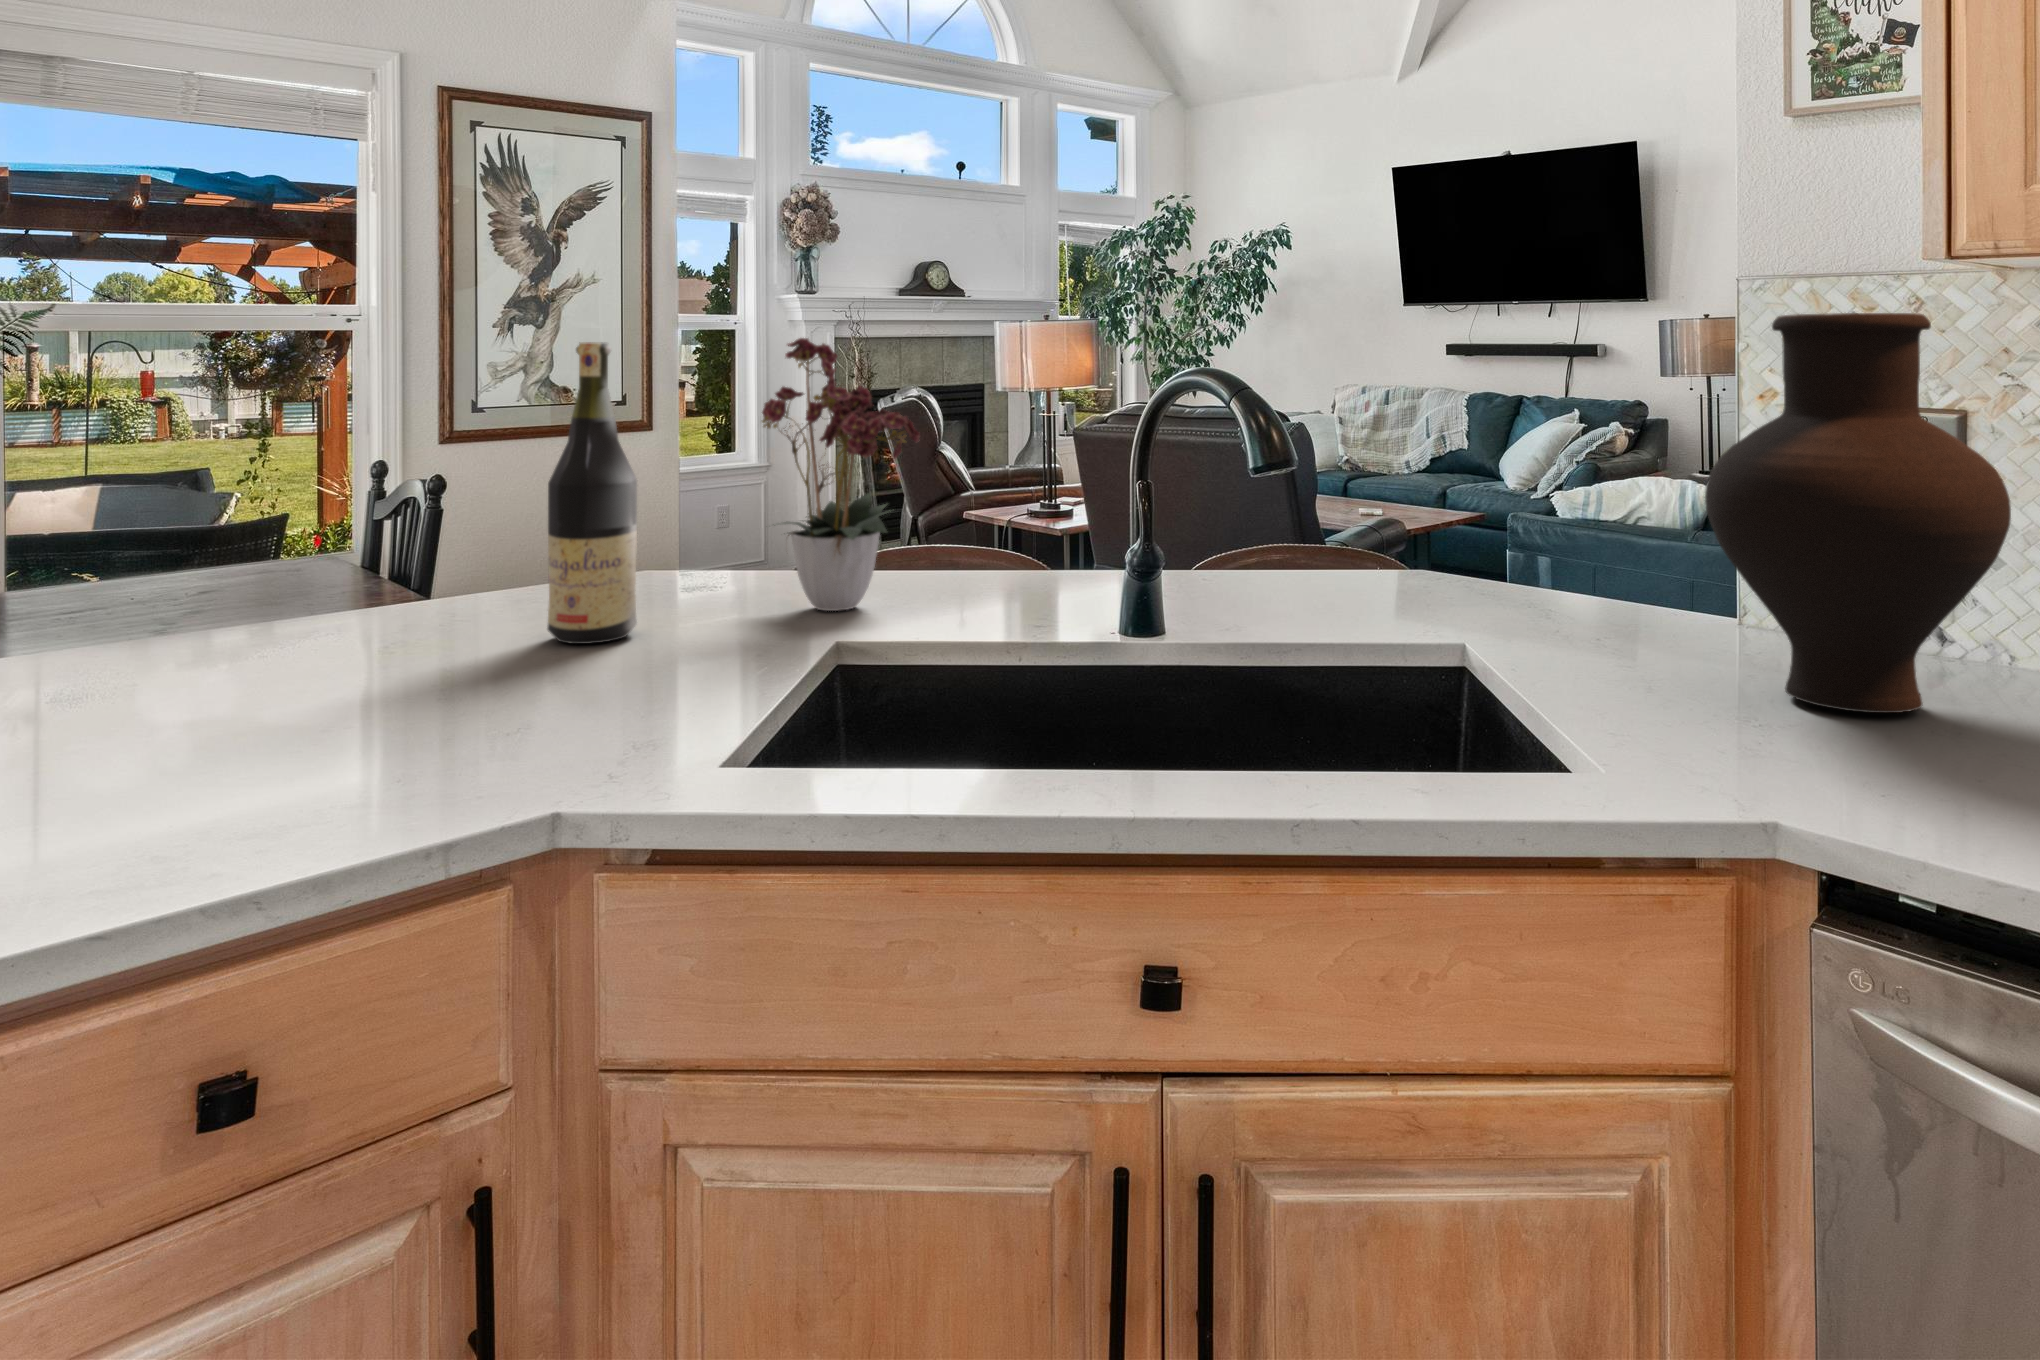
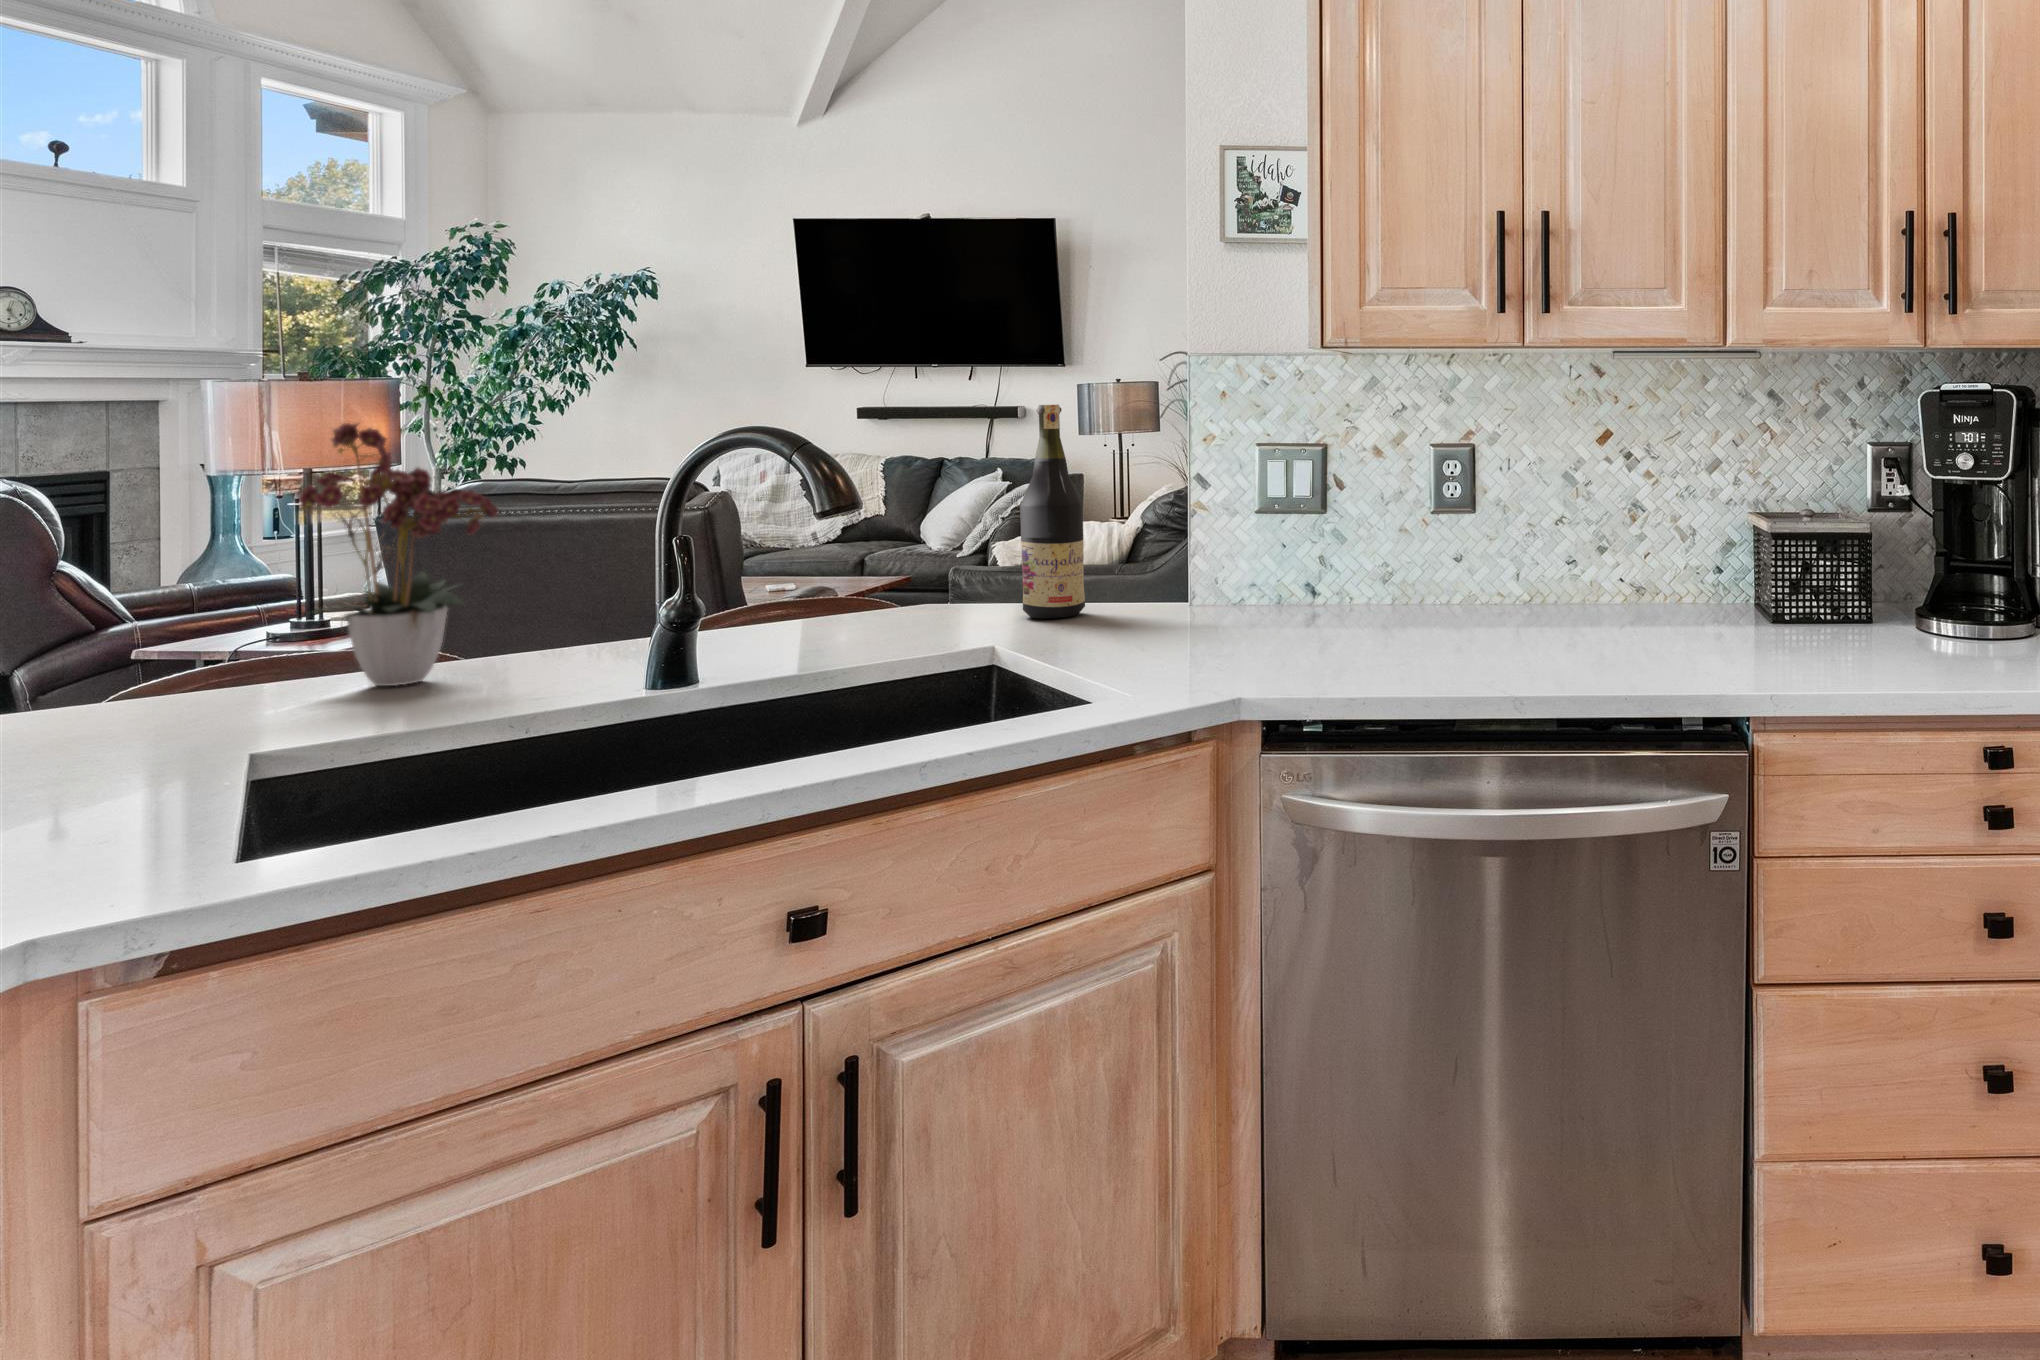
vase: present [1705,313,2011,713] -> none [1181,388,1350,633]
wine bottle: present [548,342,637,644] -> present [1020,405,1085,618]

